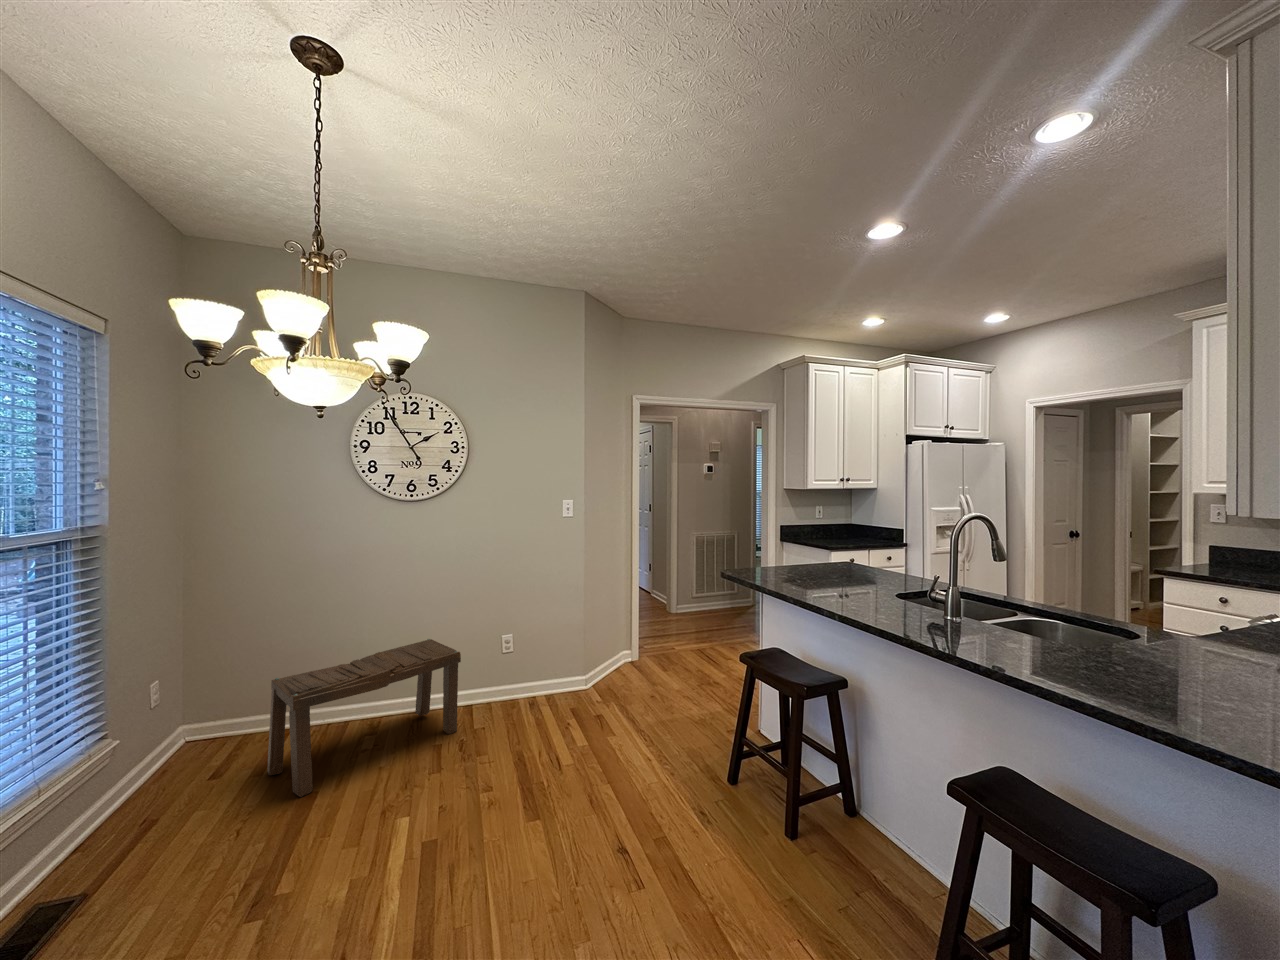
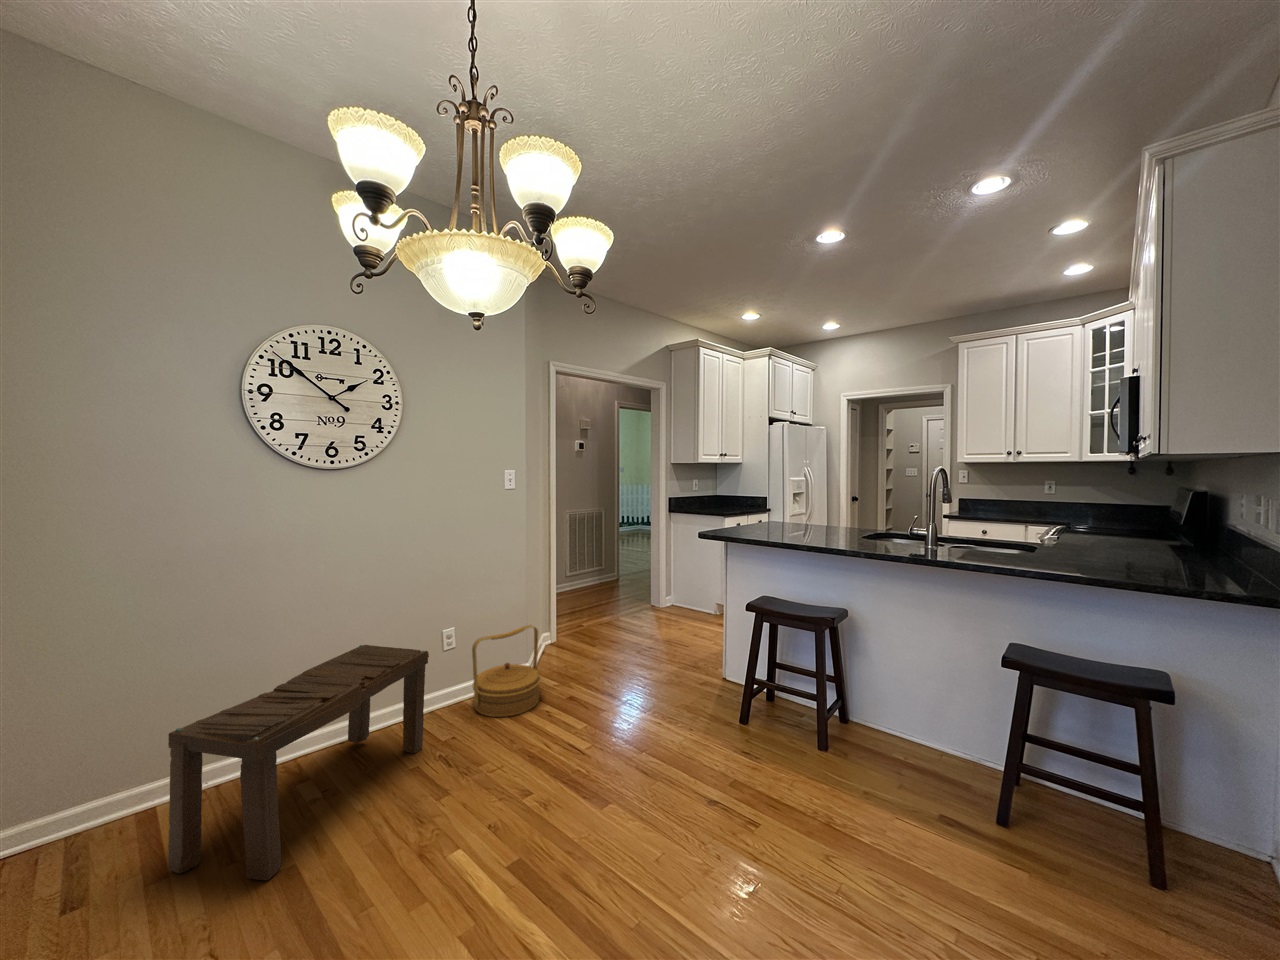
woven basket: none [513,643,578,722] -> present [472,625,541,717]

